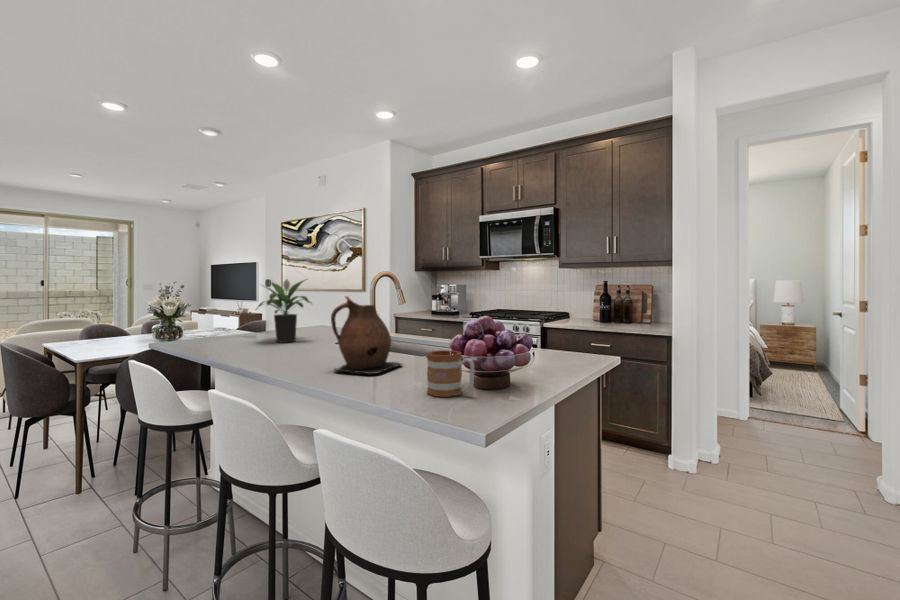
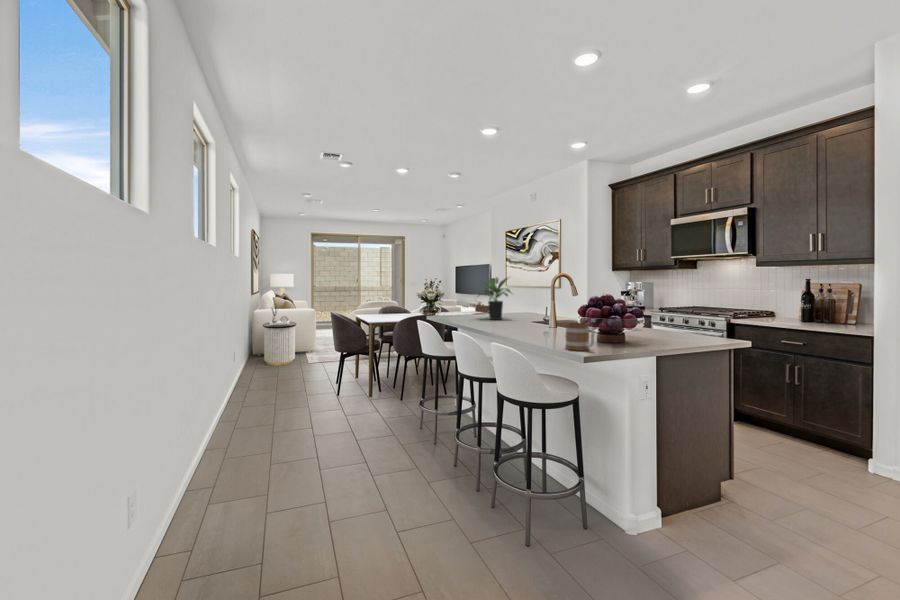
ceramic pitcher: present [331,296,402,375] -> none [516,288,563,338]

